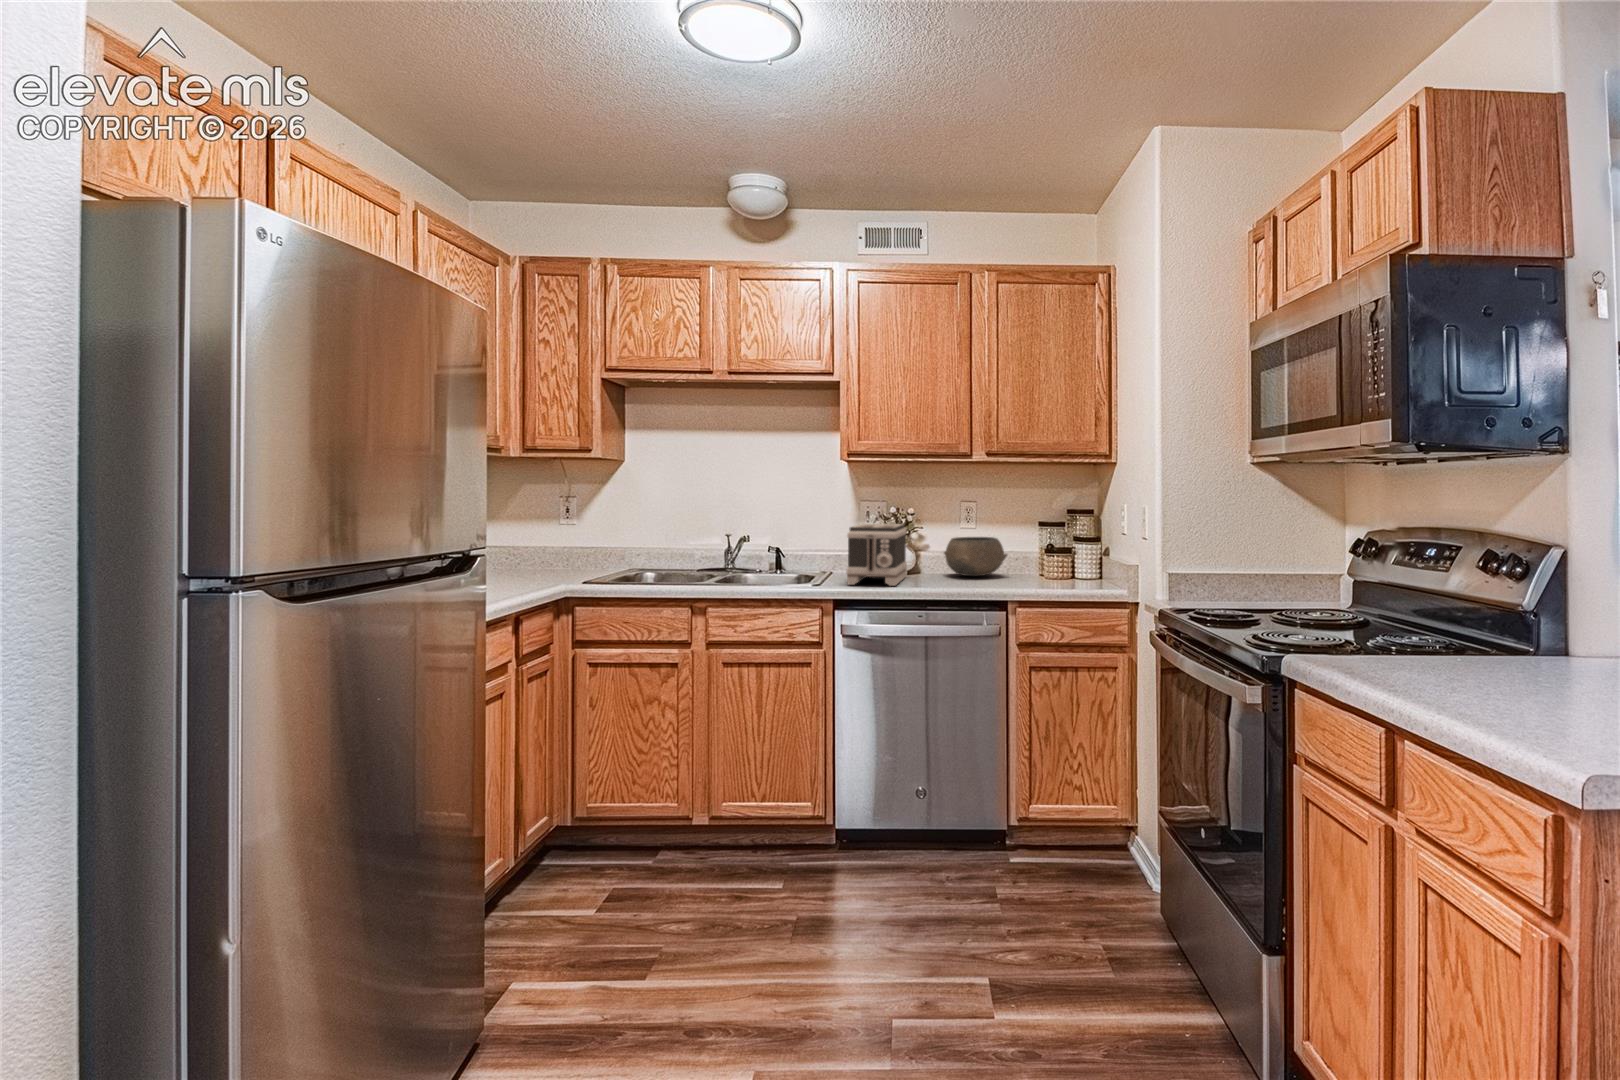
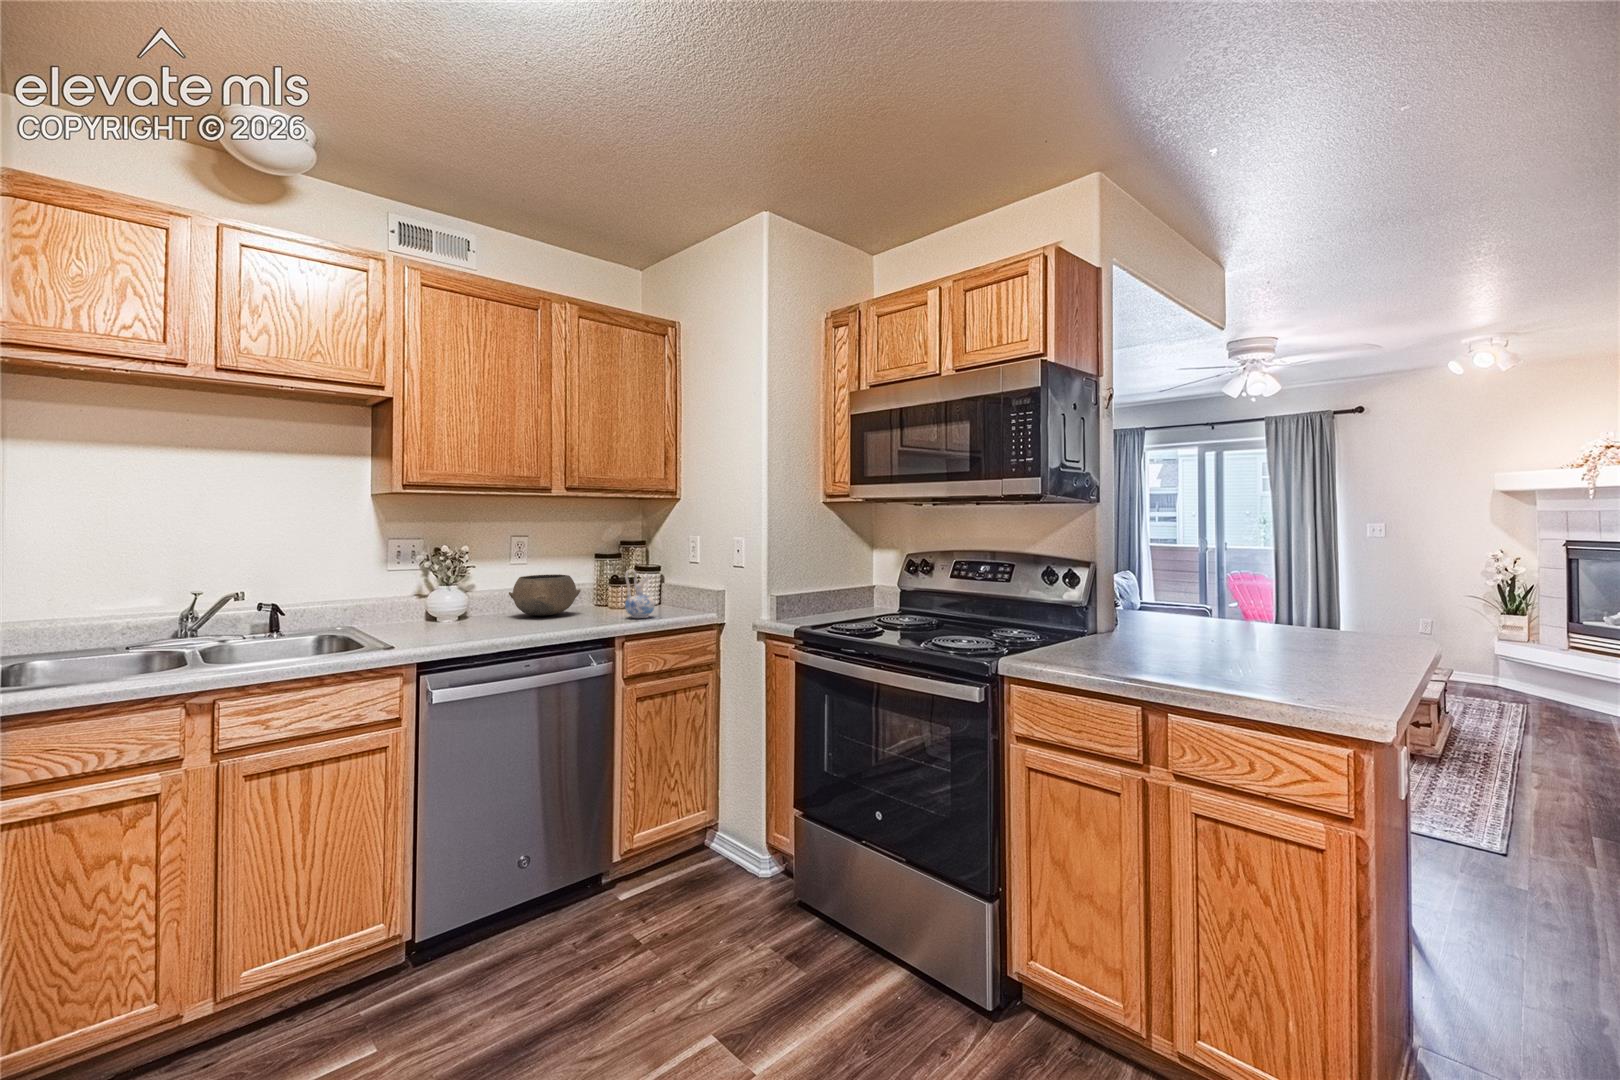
toaster: present [847,524,907,586] -> none [414,564,487,638]
ceramic pitcher: none [1034,536,1065,587] -> present [625,569,655,618]

